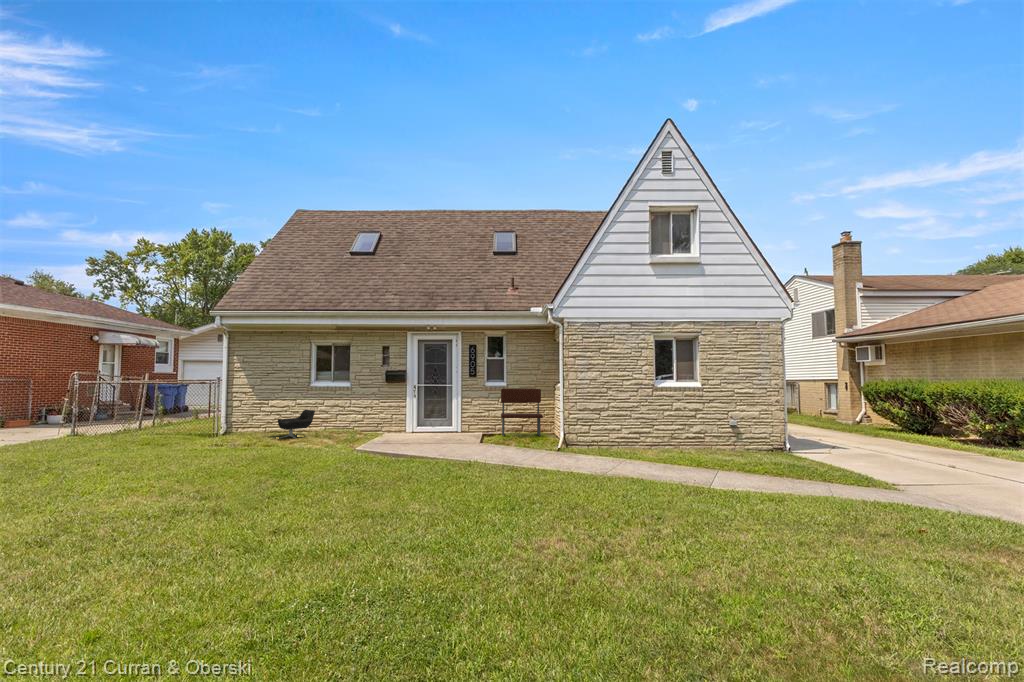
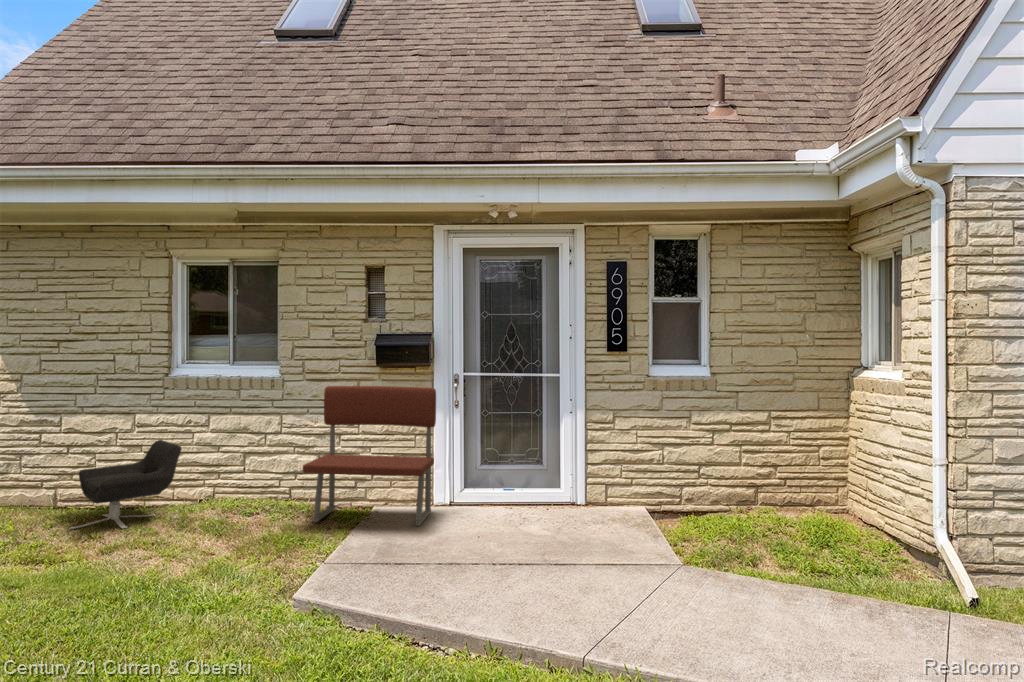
bench: present [501,389,543,436] -> present [303,386,436,526]

